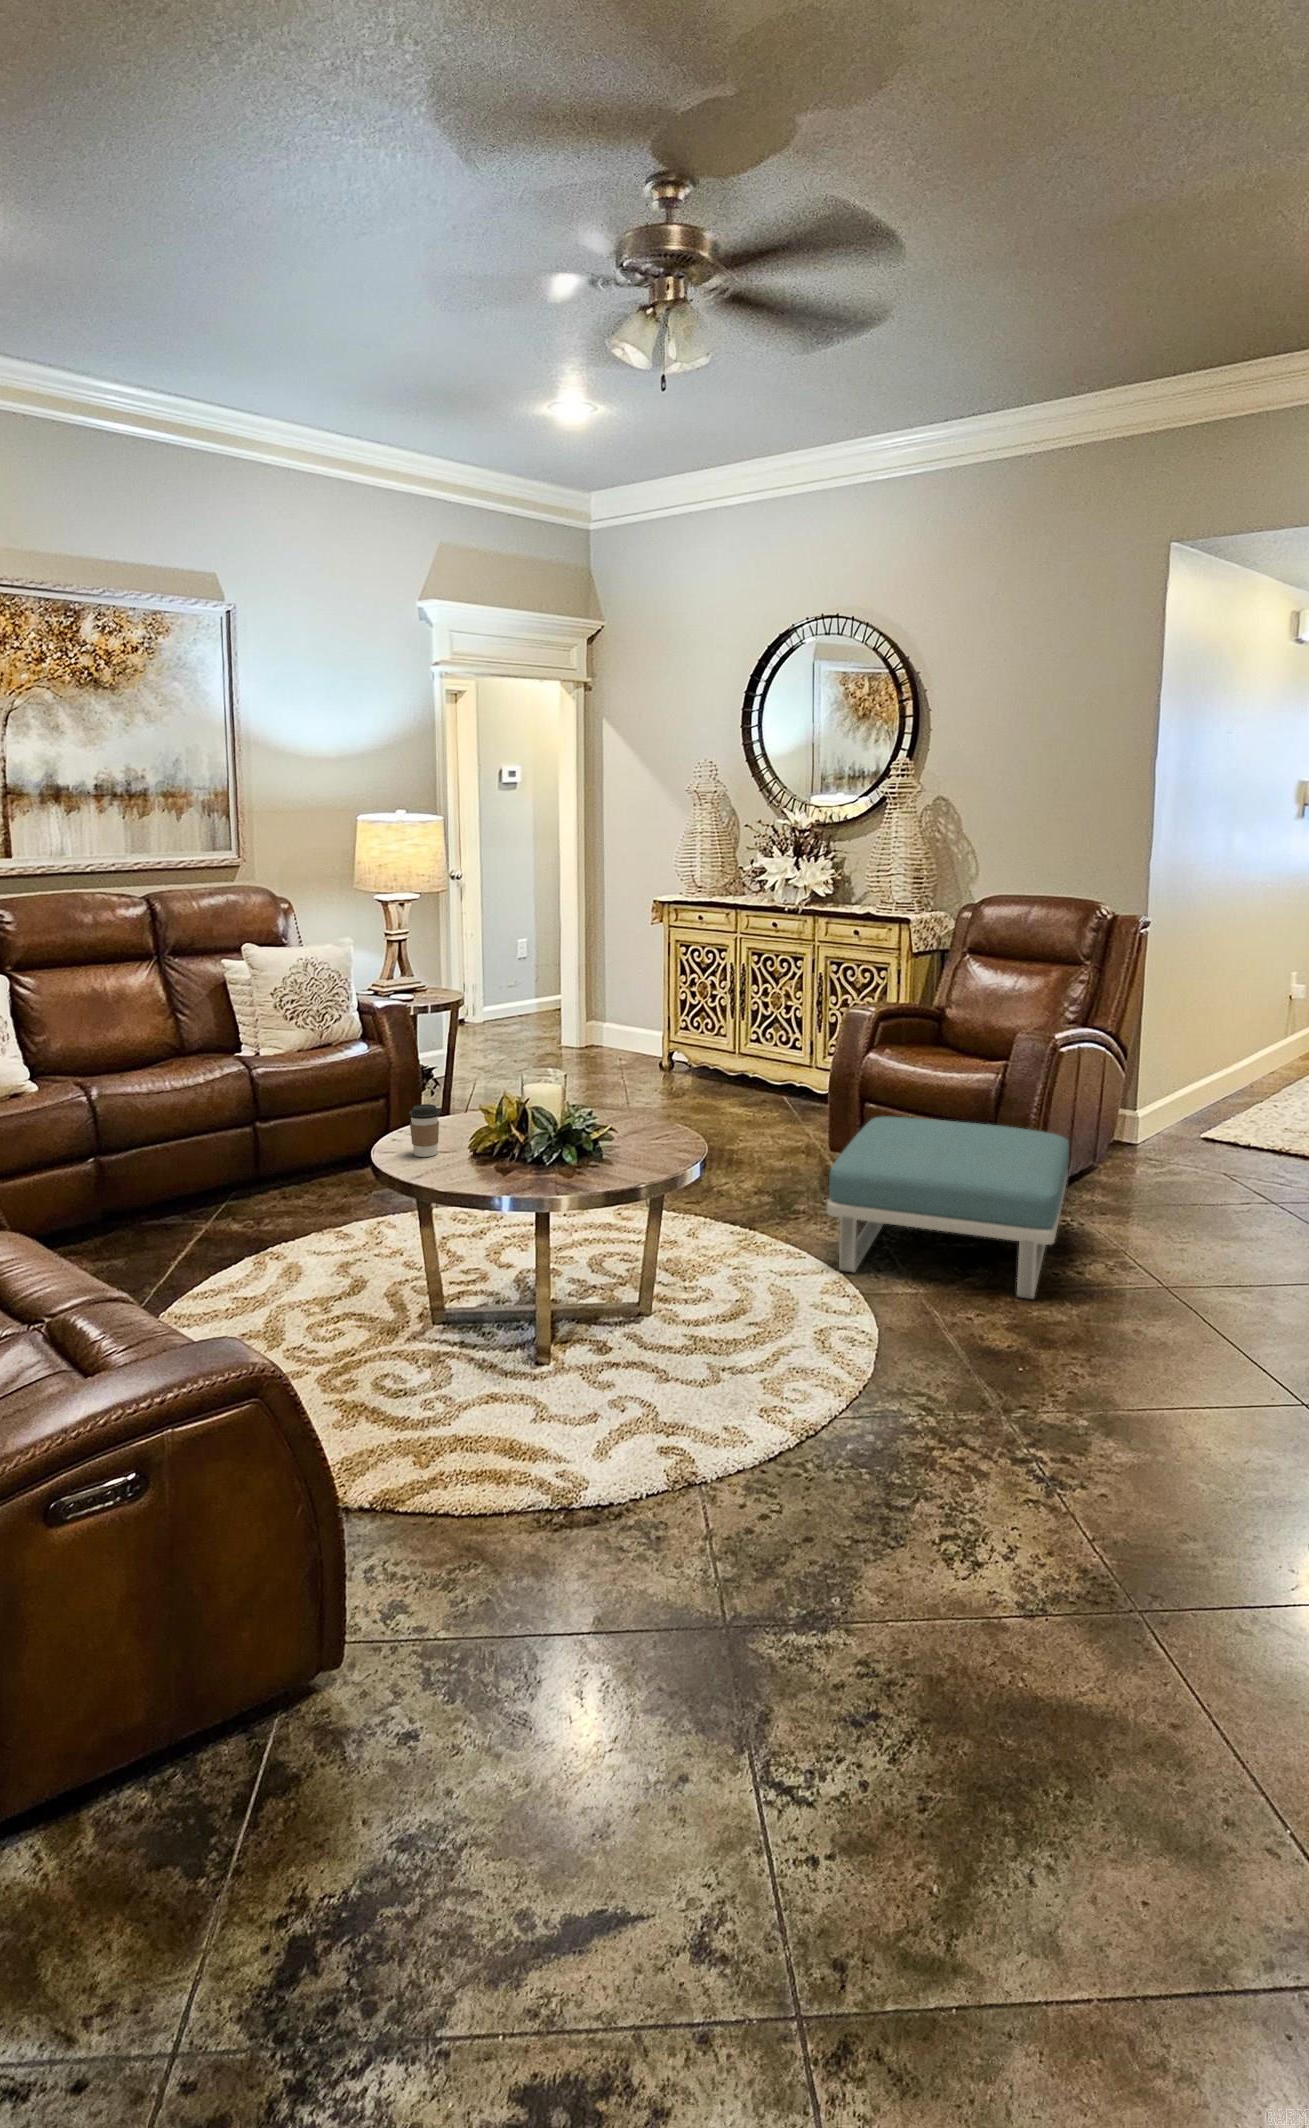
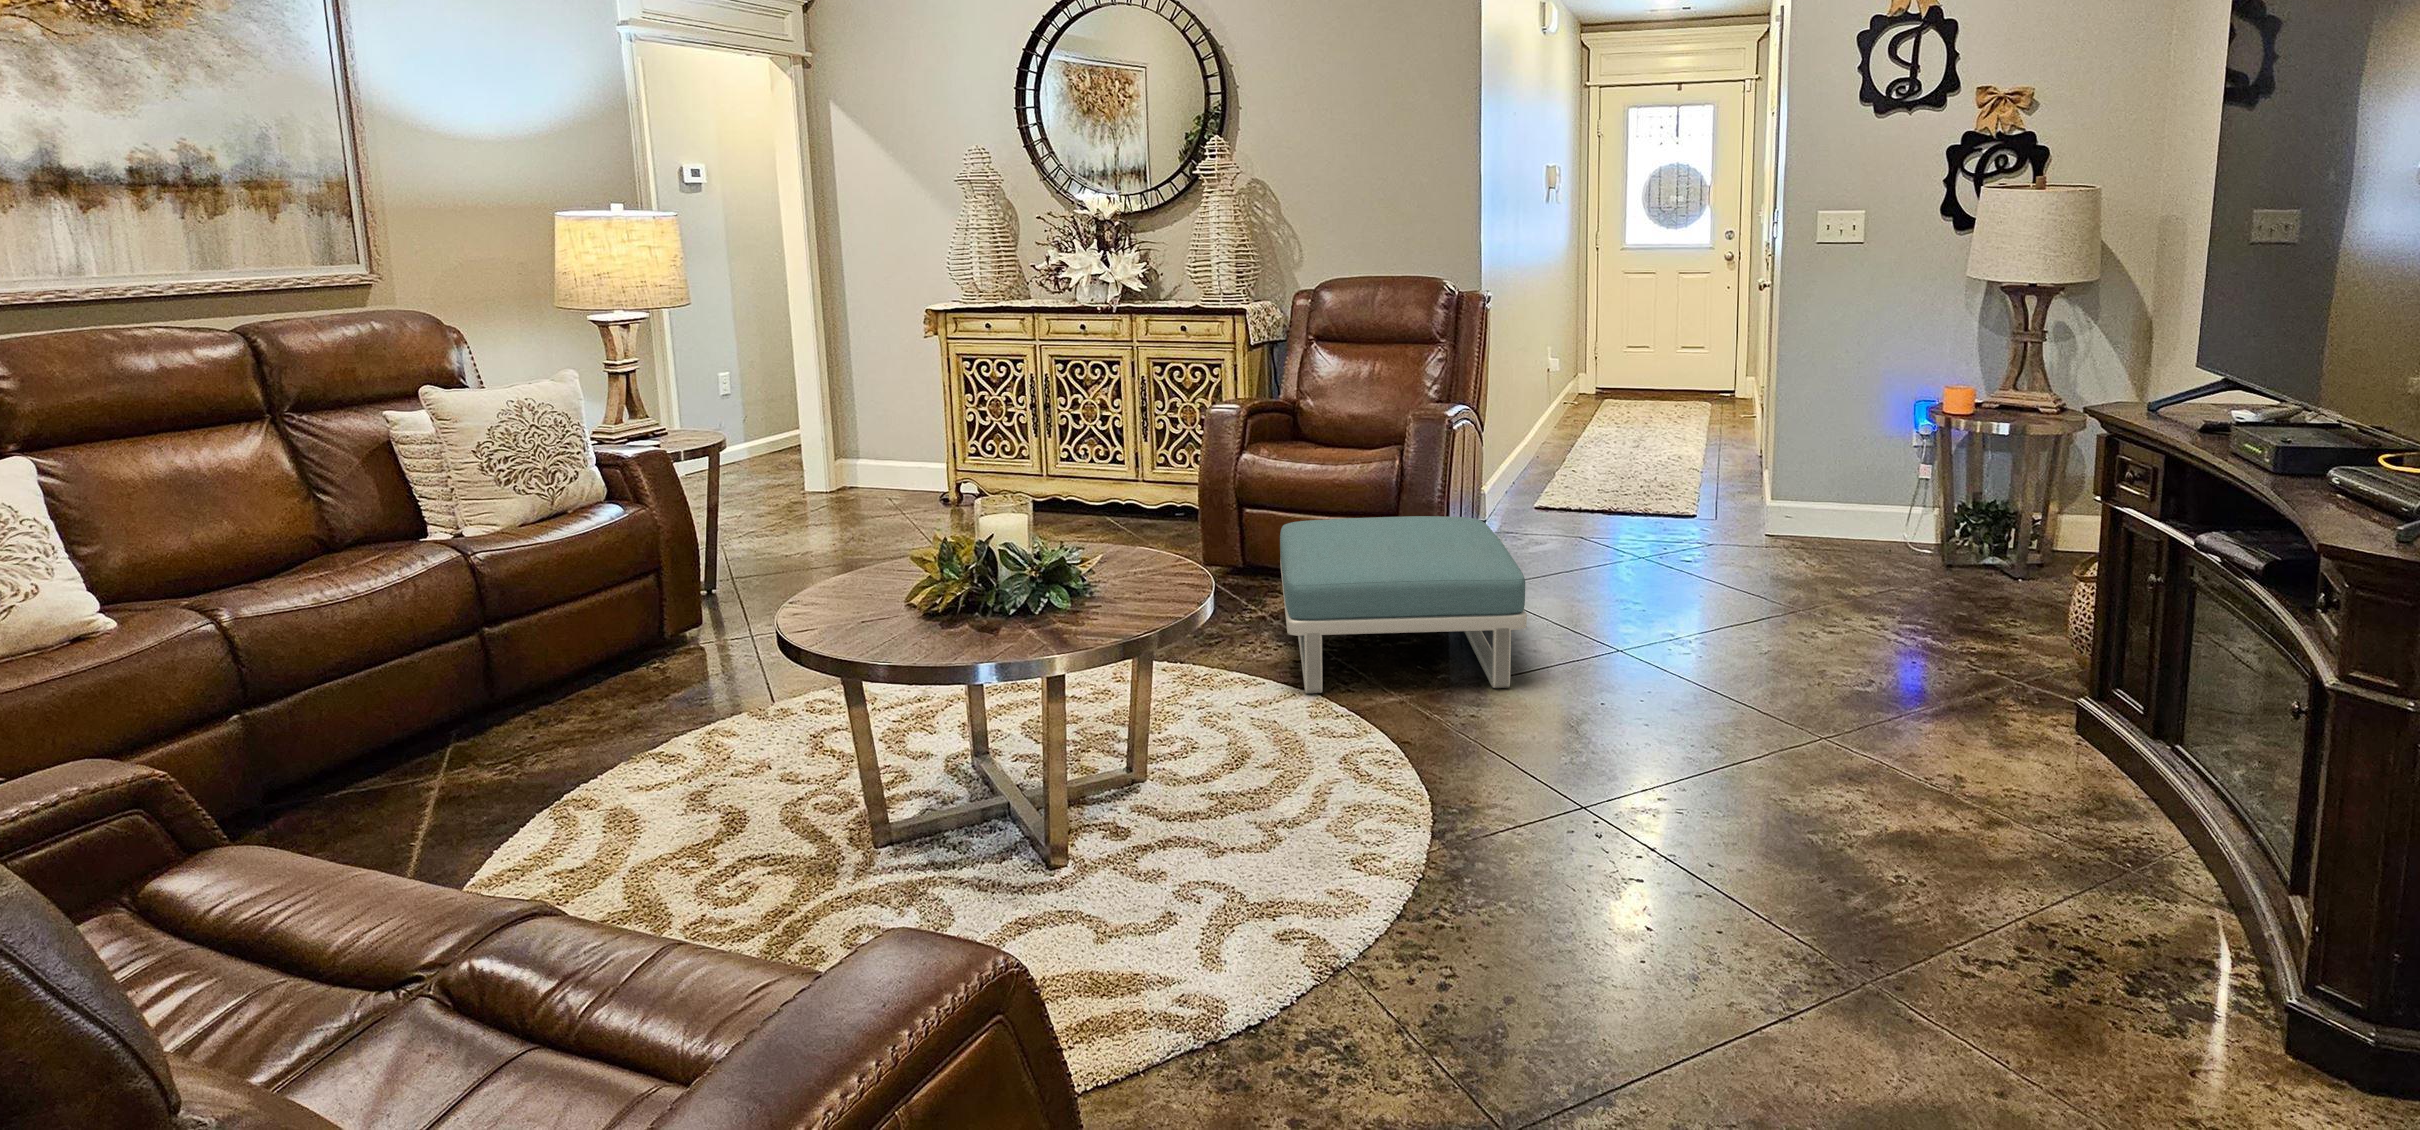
coffee cup: present [409,1104,440,1157] -> none [848,567,890,636]

